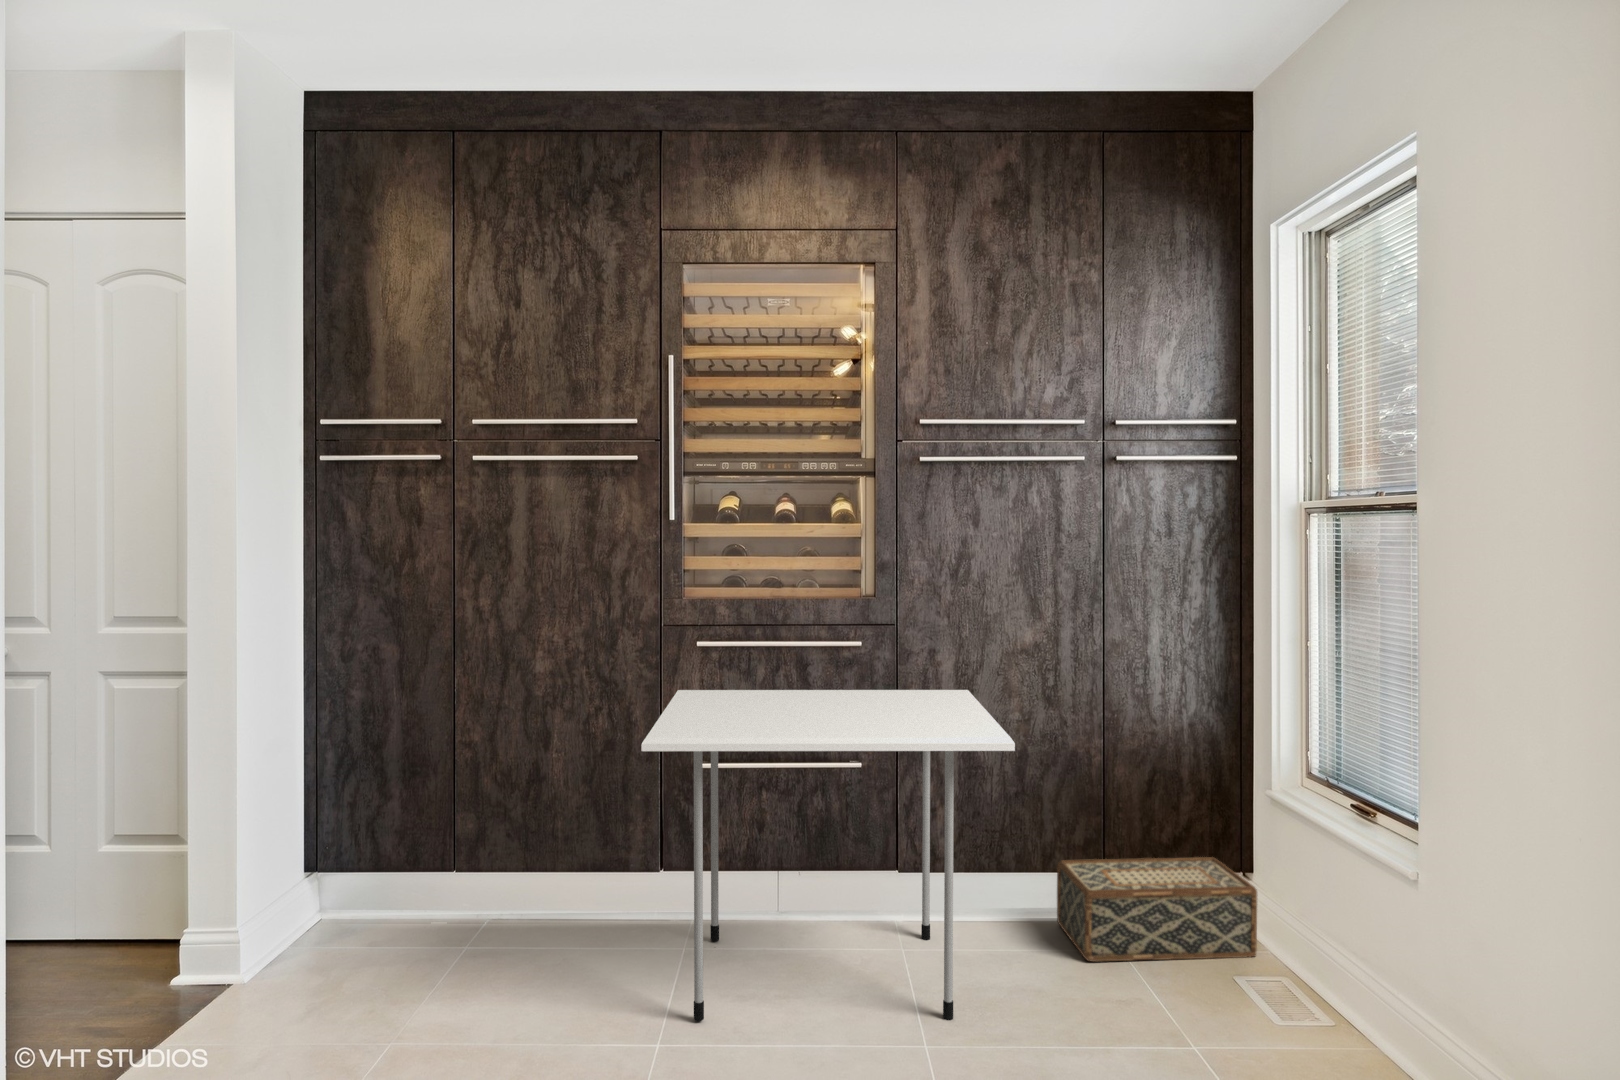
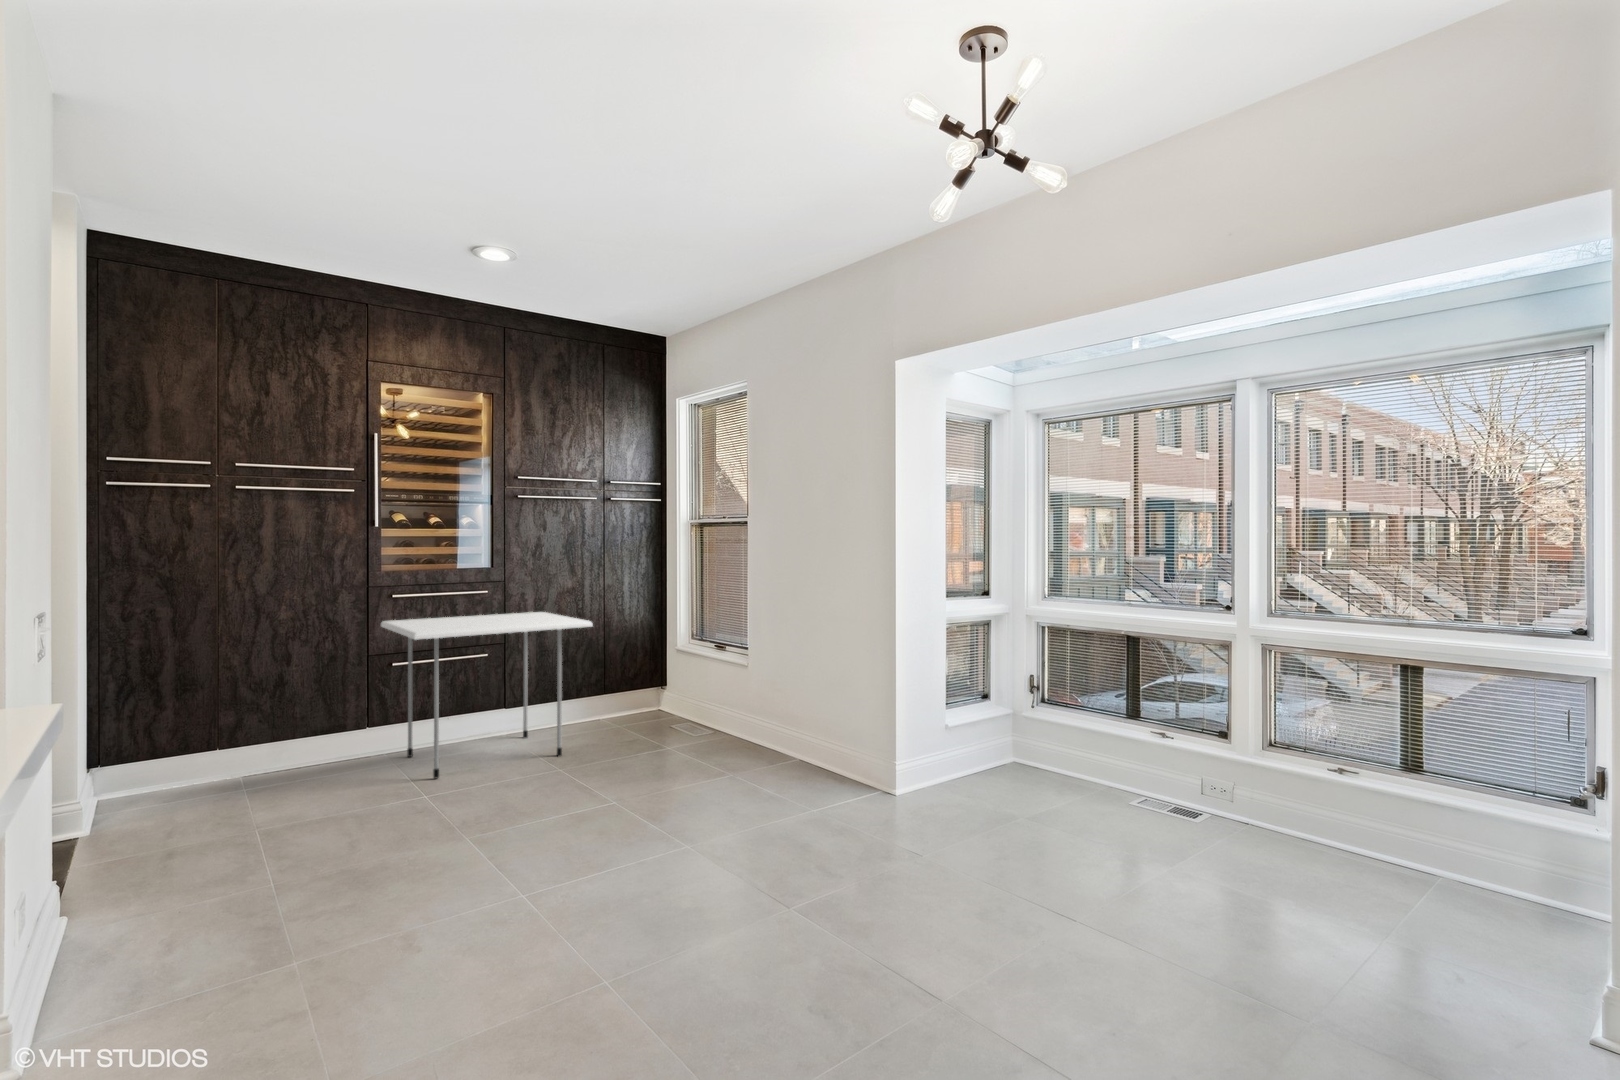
woven basket: present [1057,857,1257,962] -> none [585,683,676,731]

